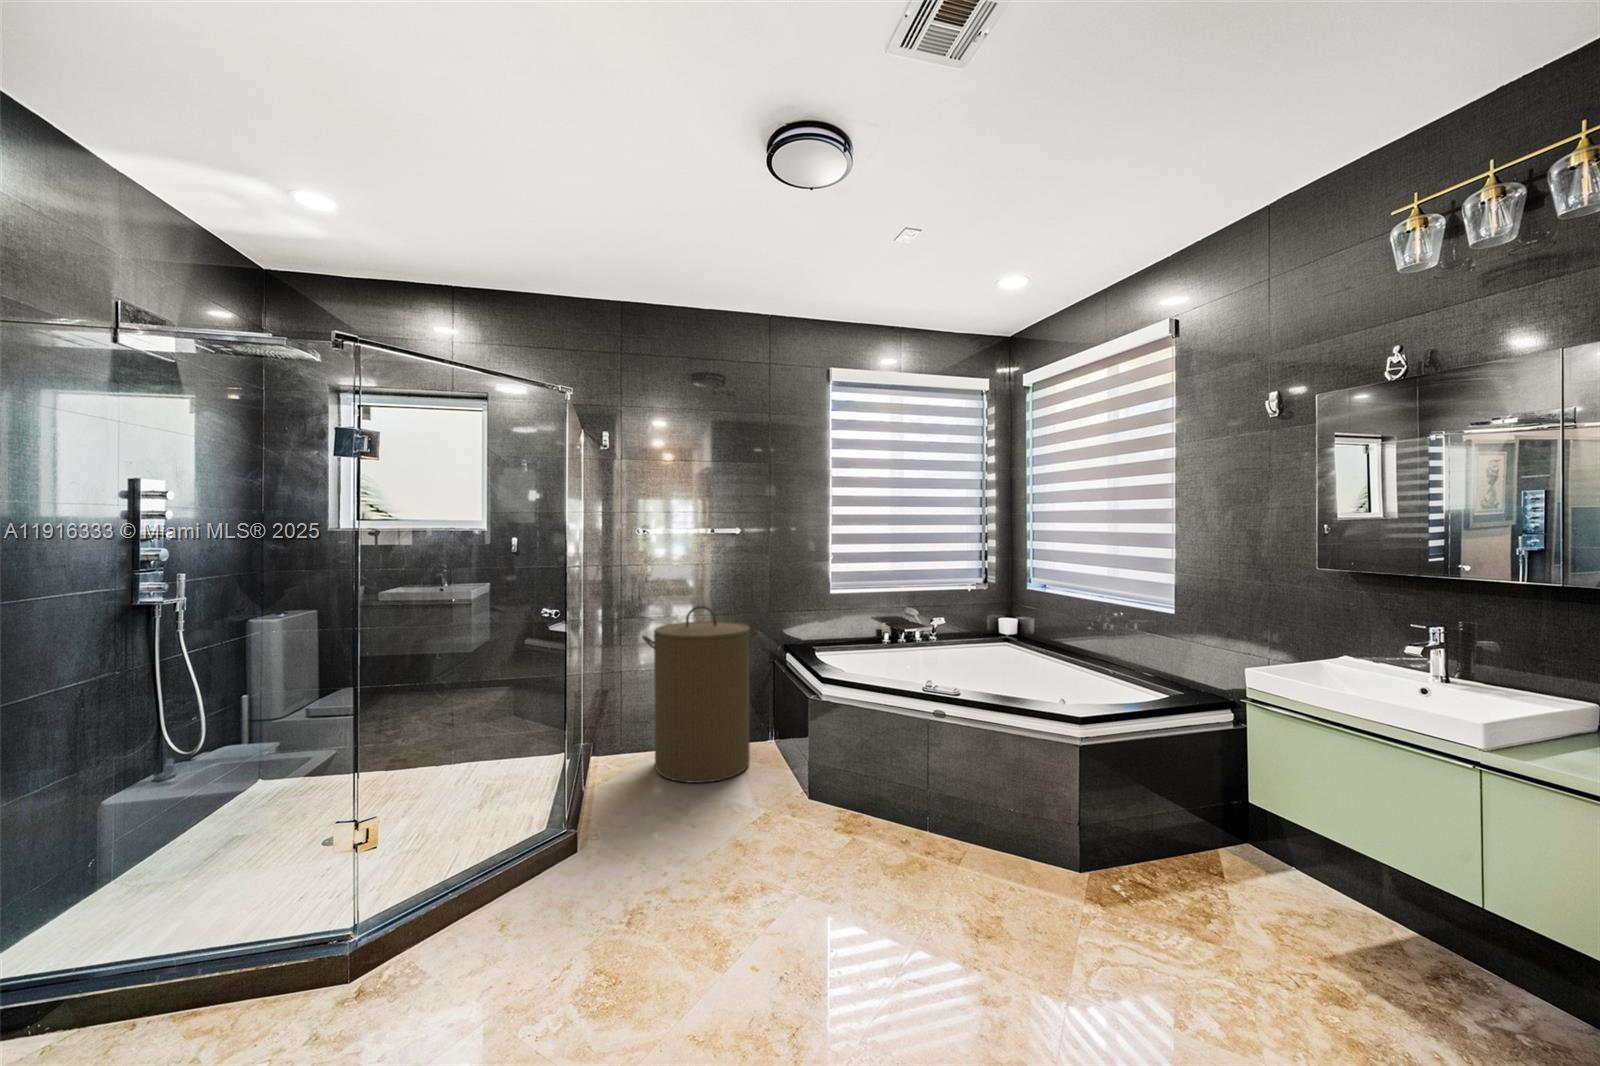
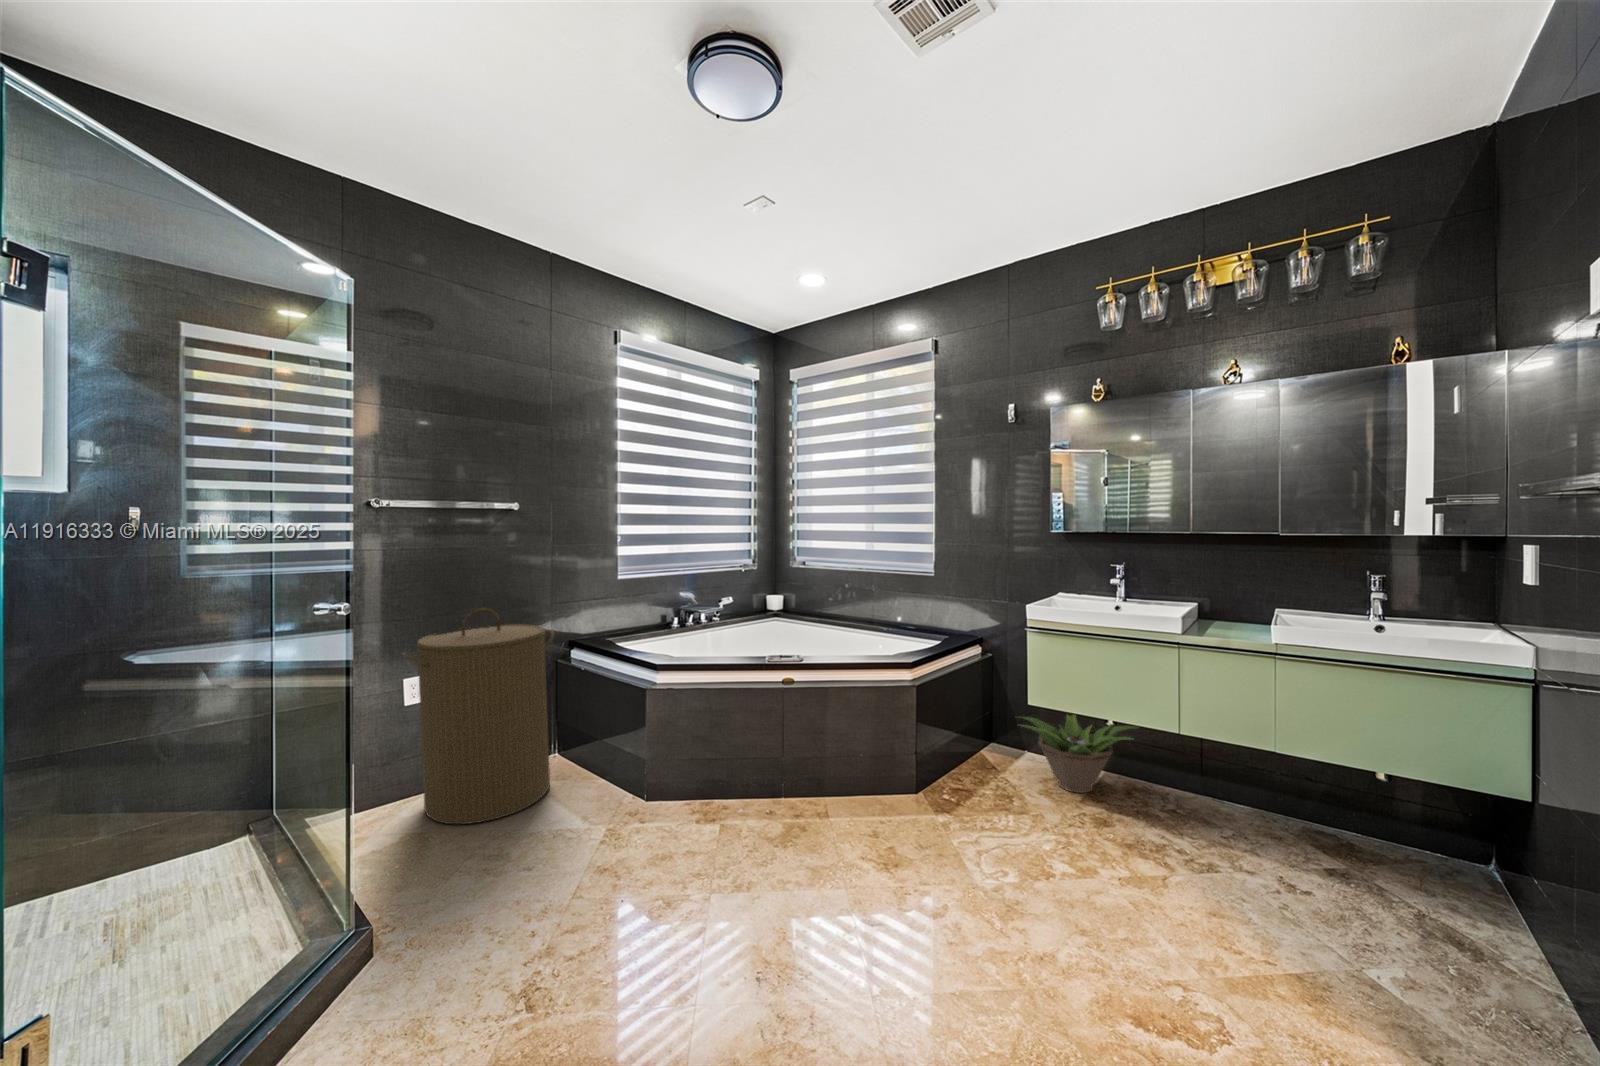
decorative plant: none [1232,816,1452,948] -> present [1021,715,1138,793]

